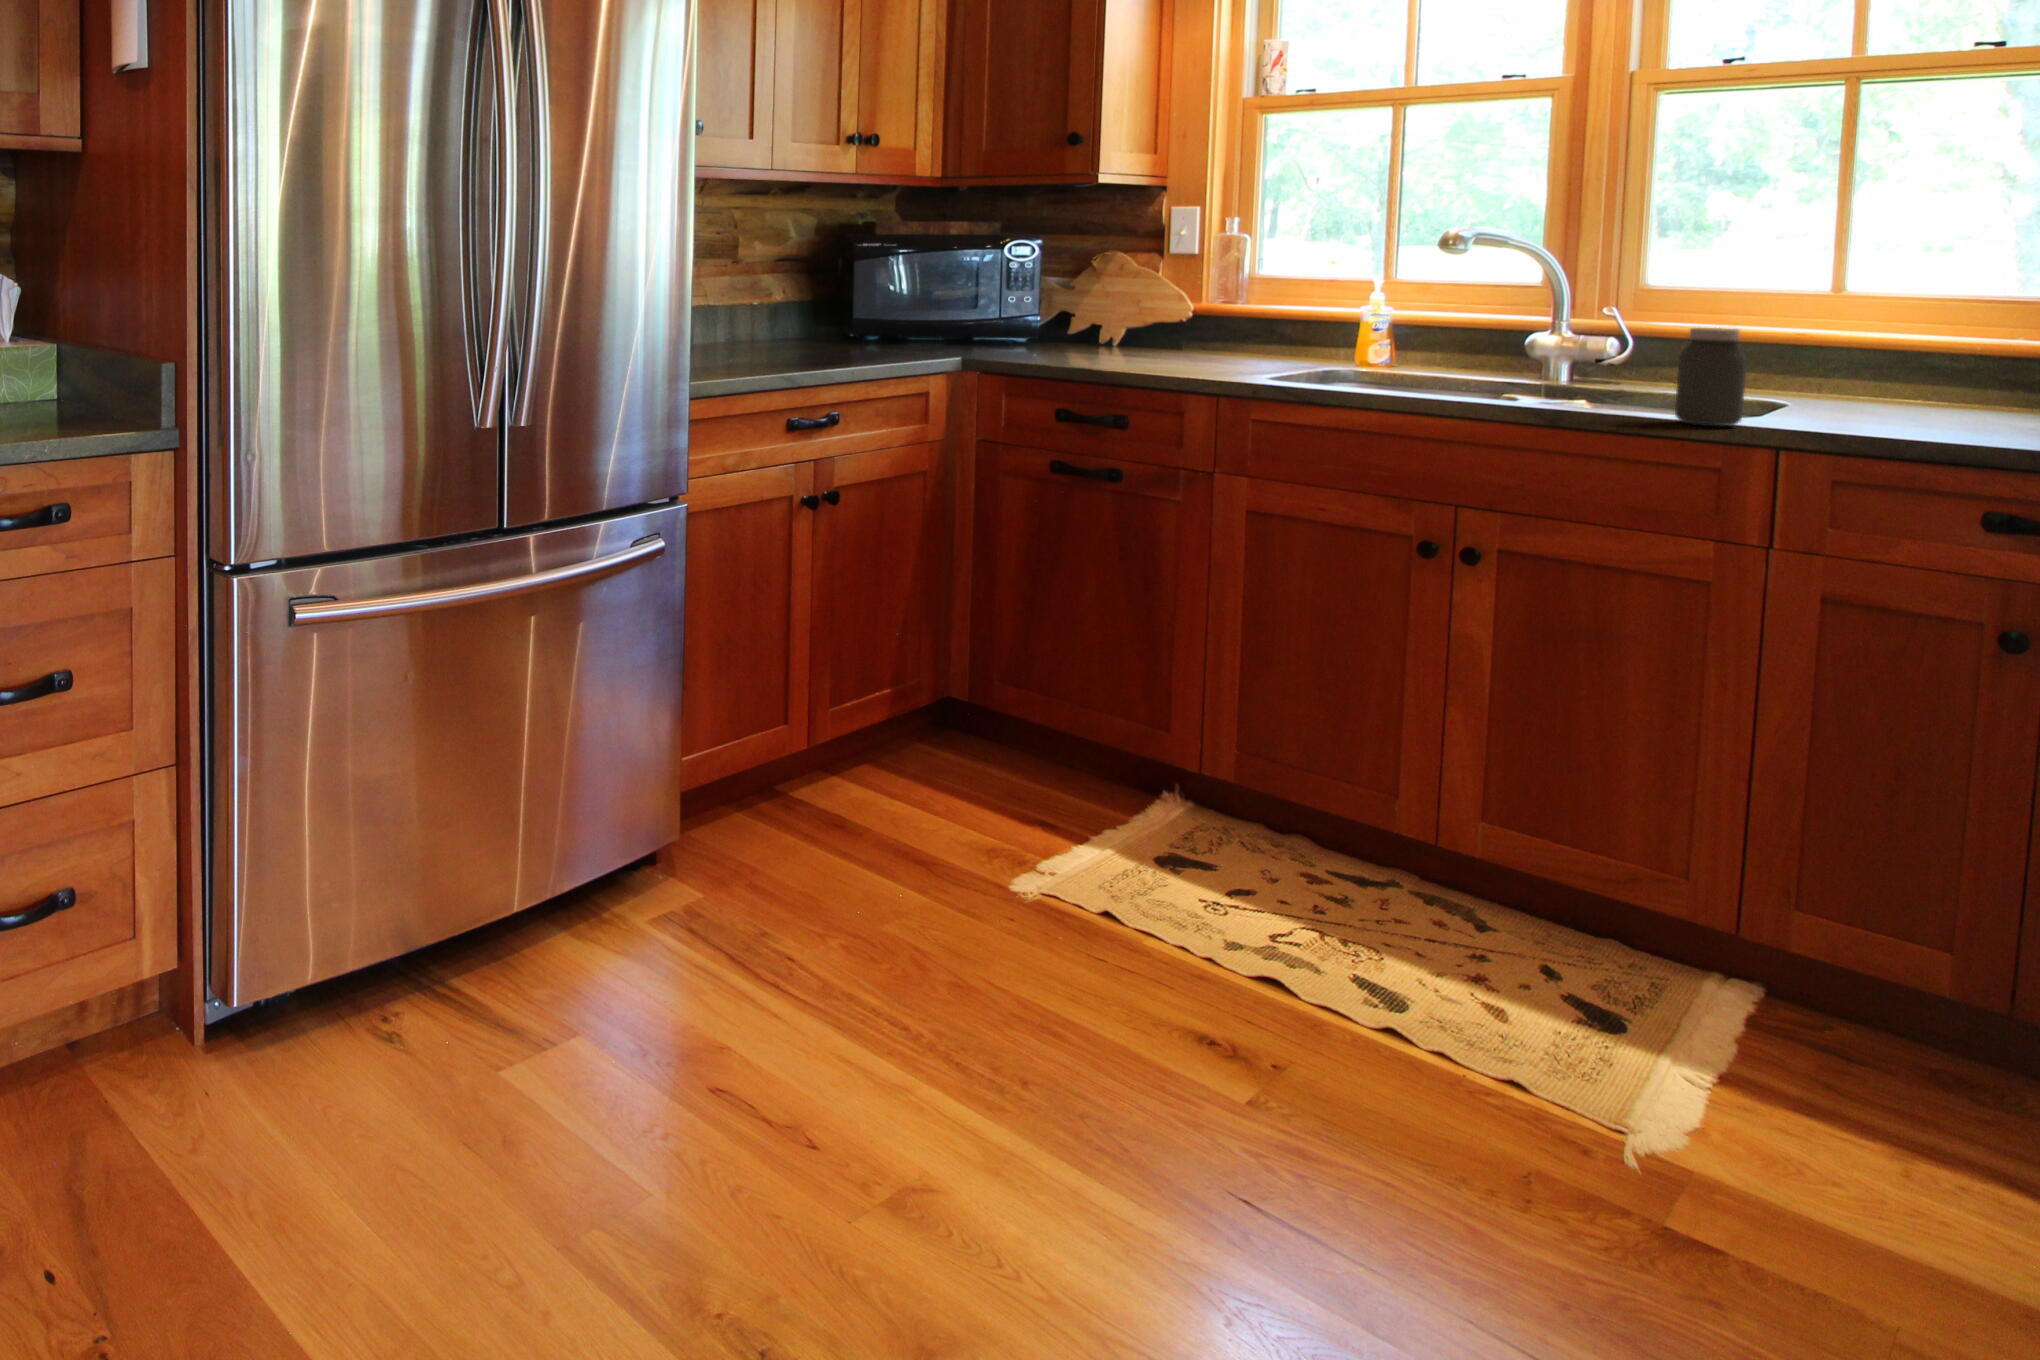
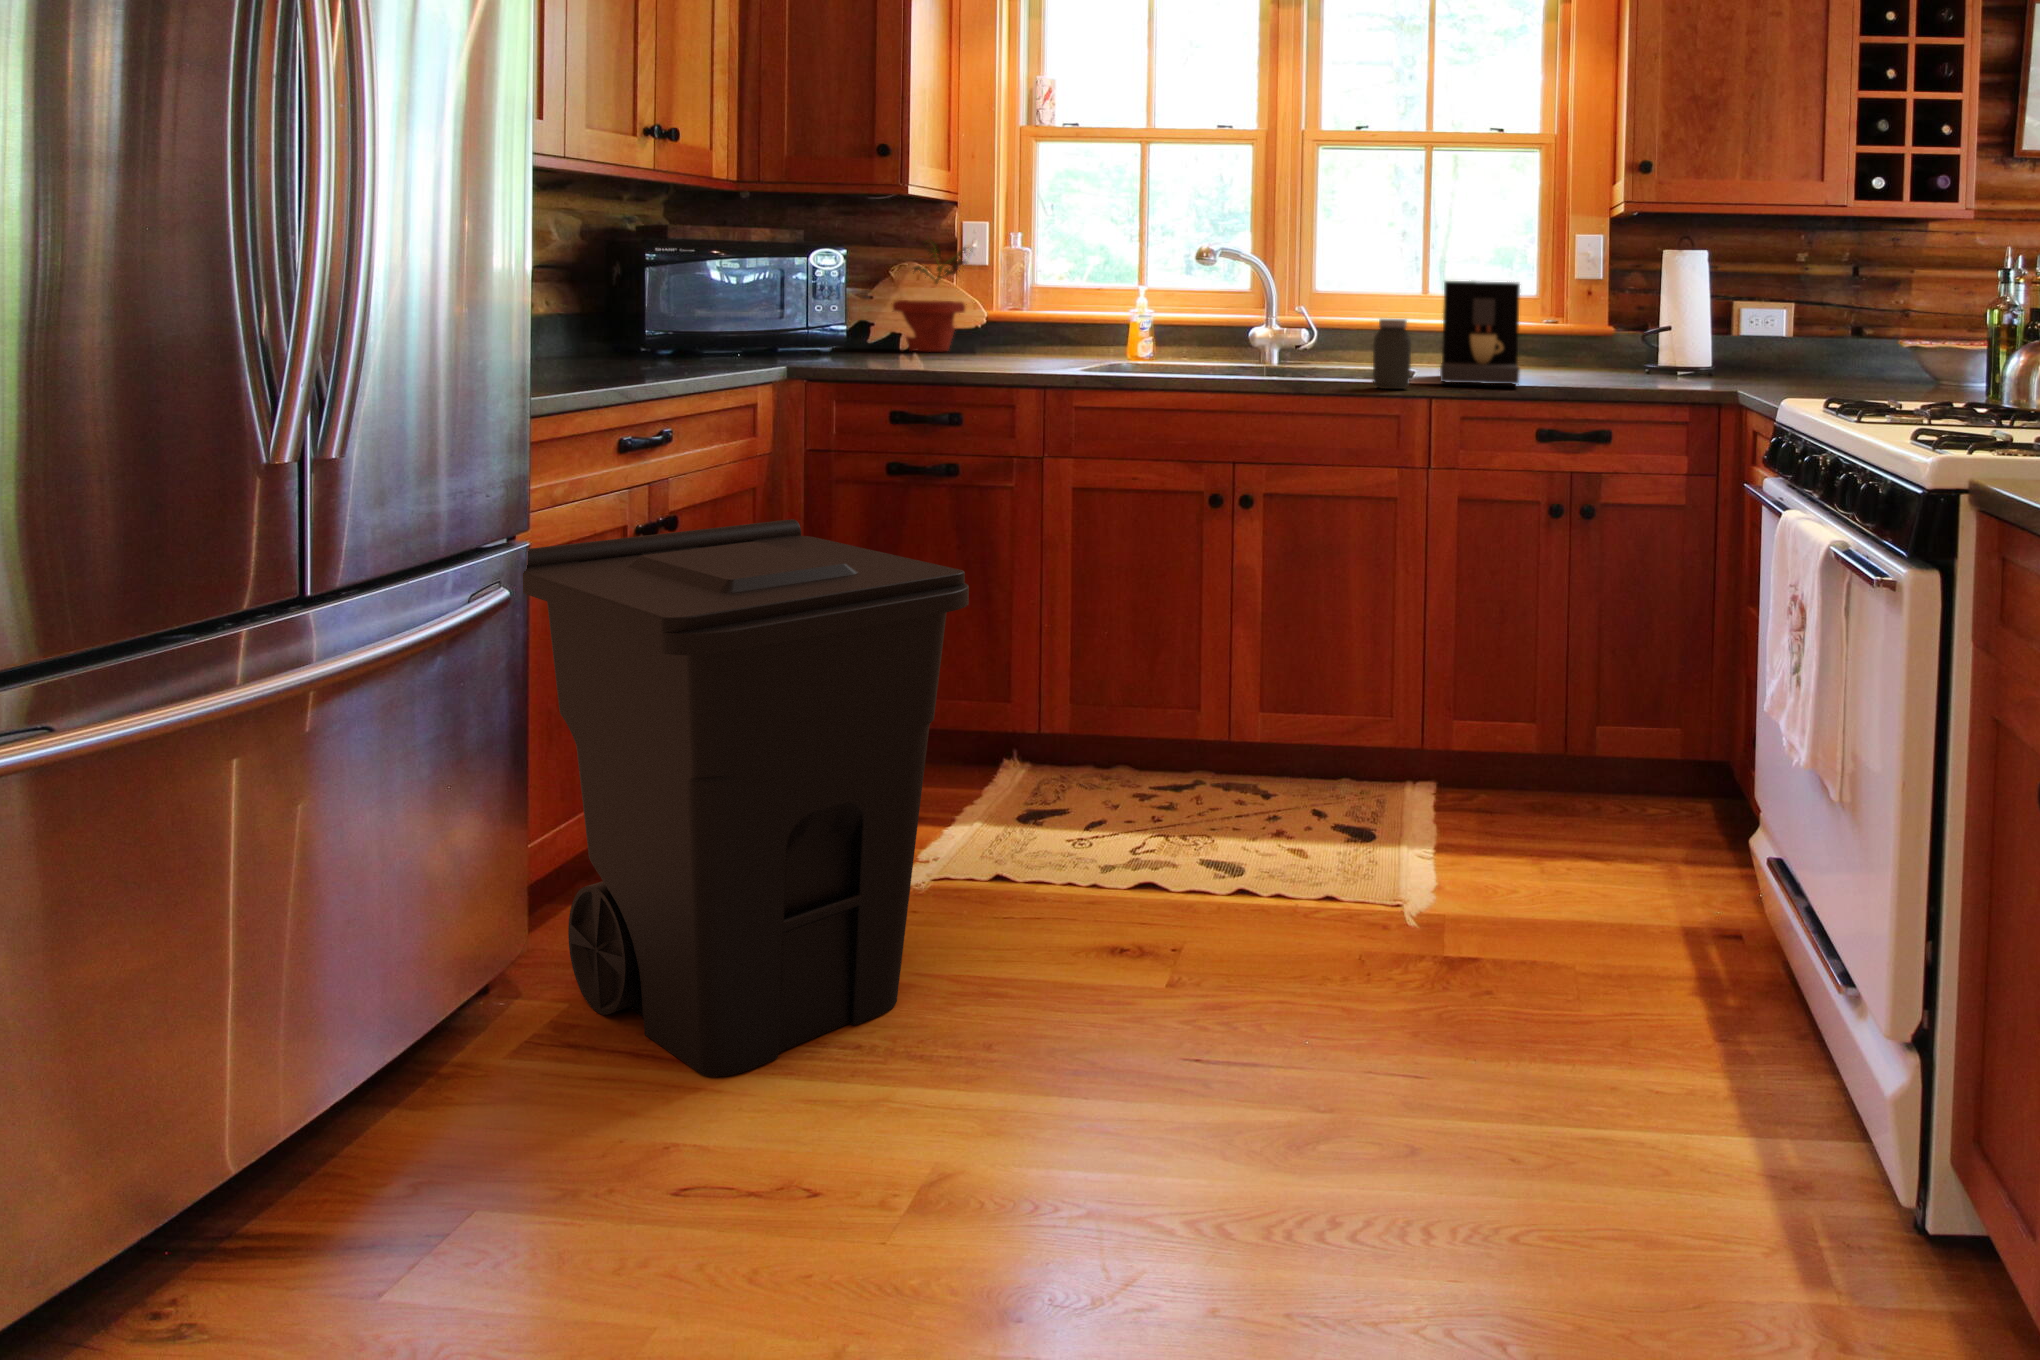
potted plant: none [1088,225,1180,346] -> present [893,241,967,351]
coffee maker: none [1810,271,2002,431] -> present [1440,281,1520,384]
trash can: none [661,515,1033,1027] -> present [523,519,969,1077]

